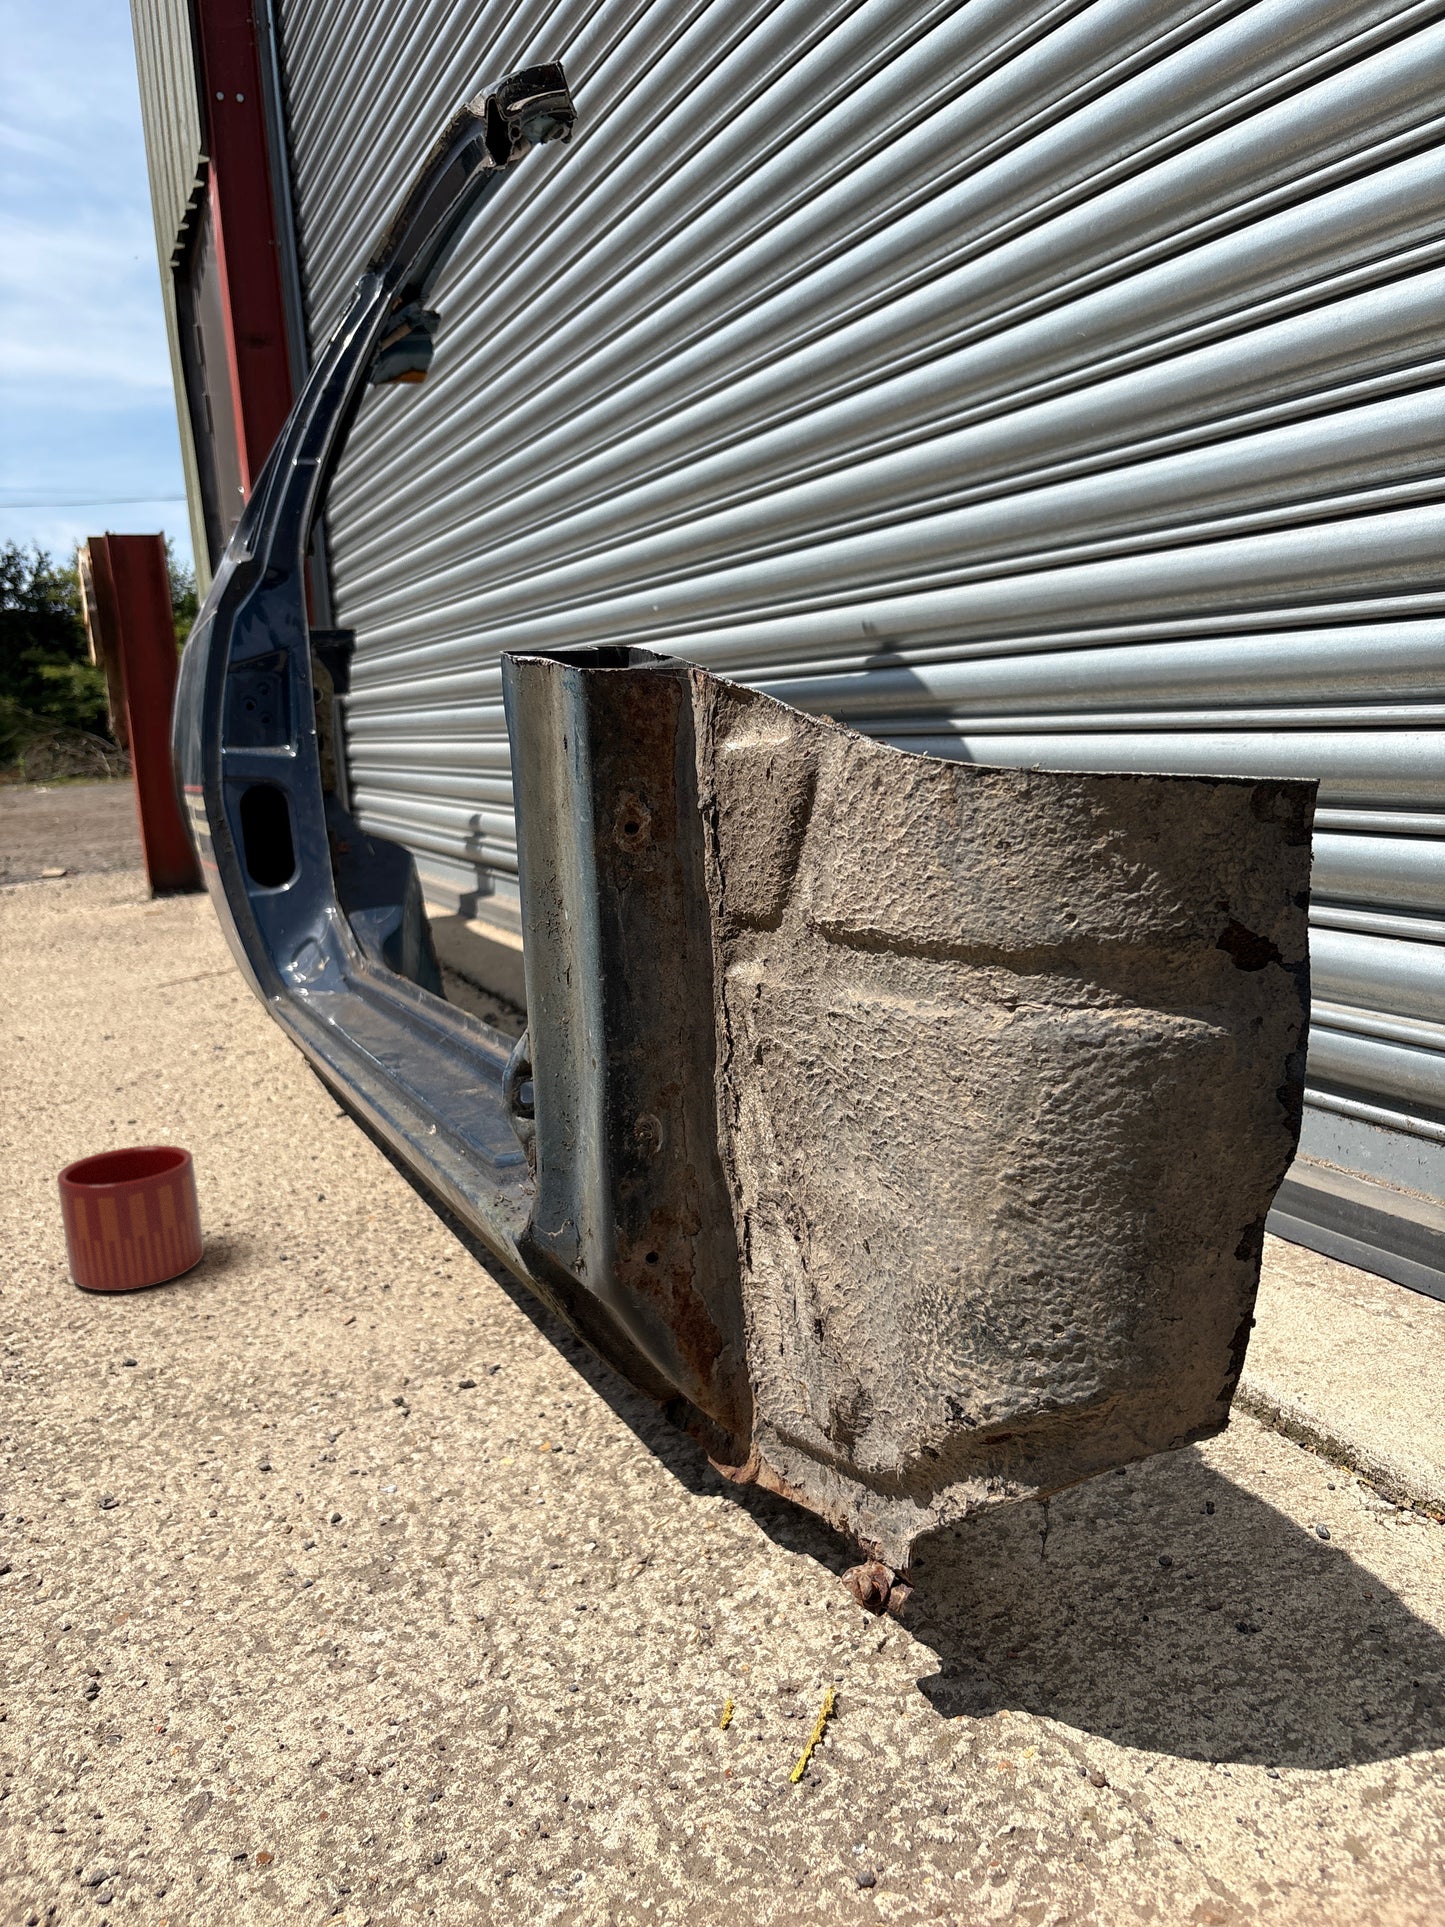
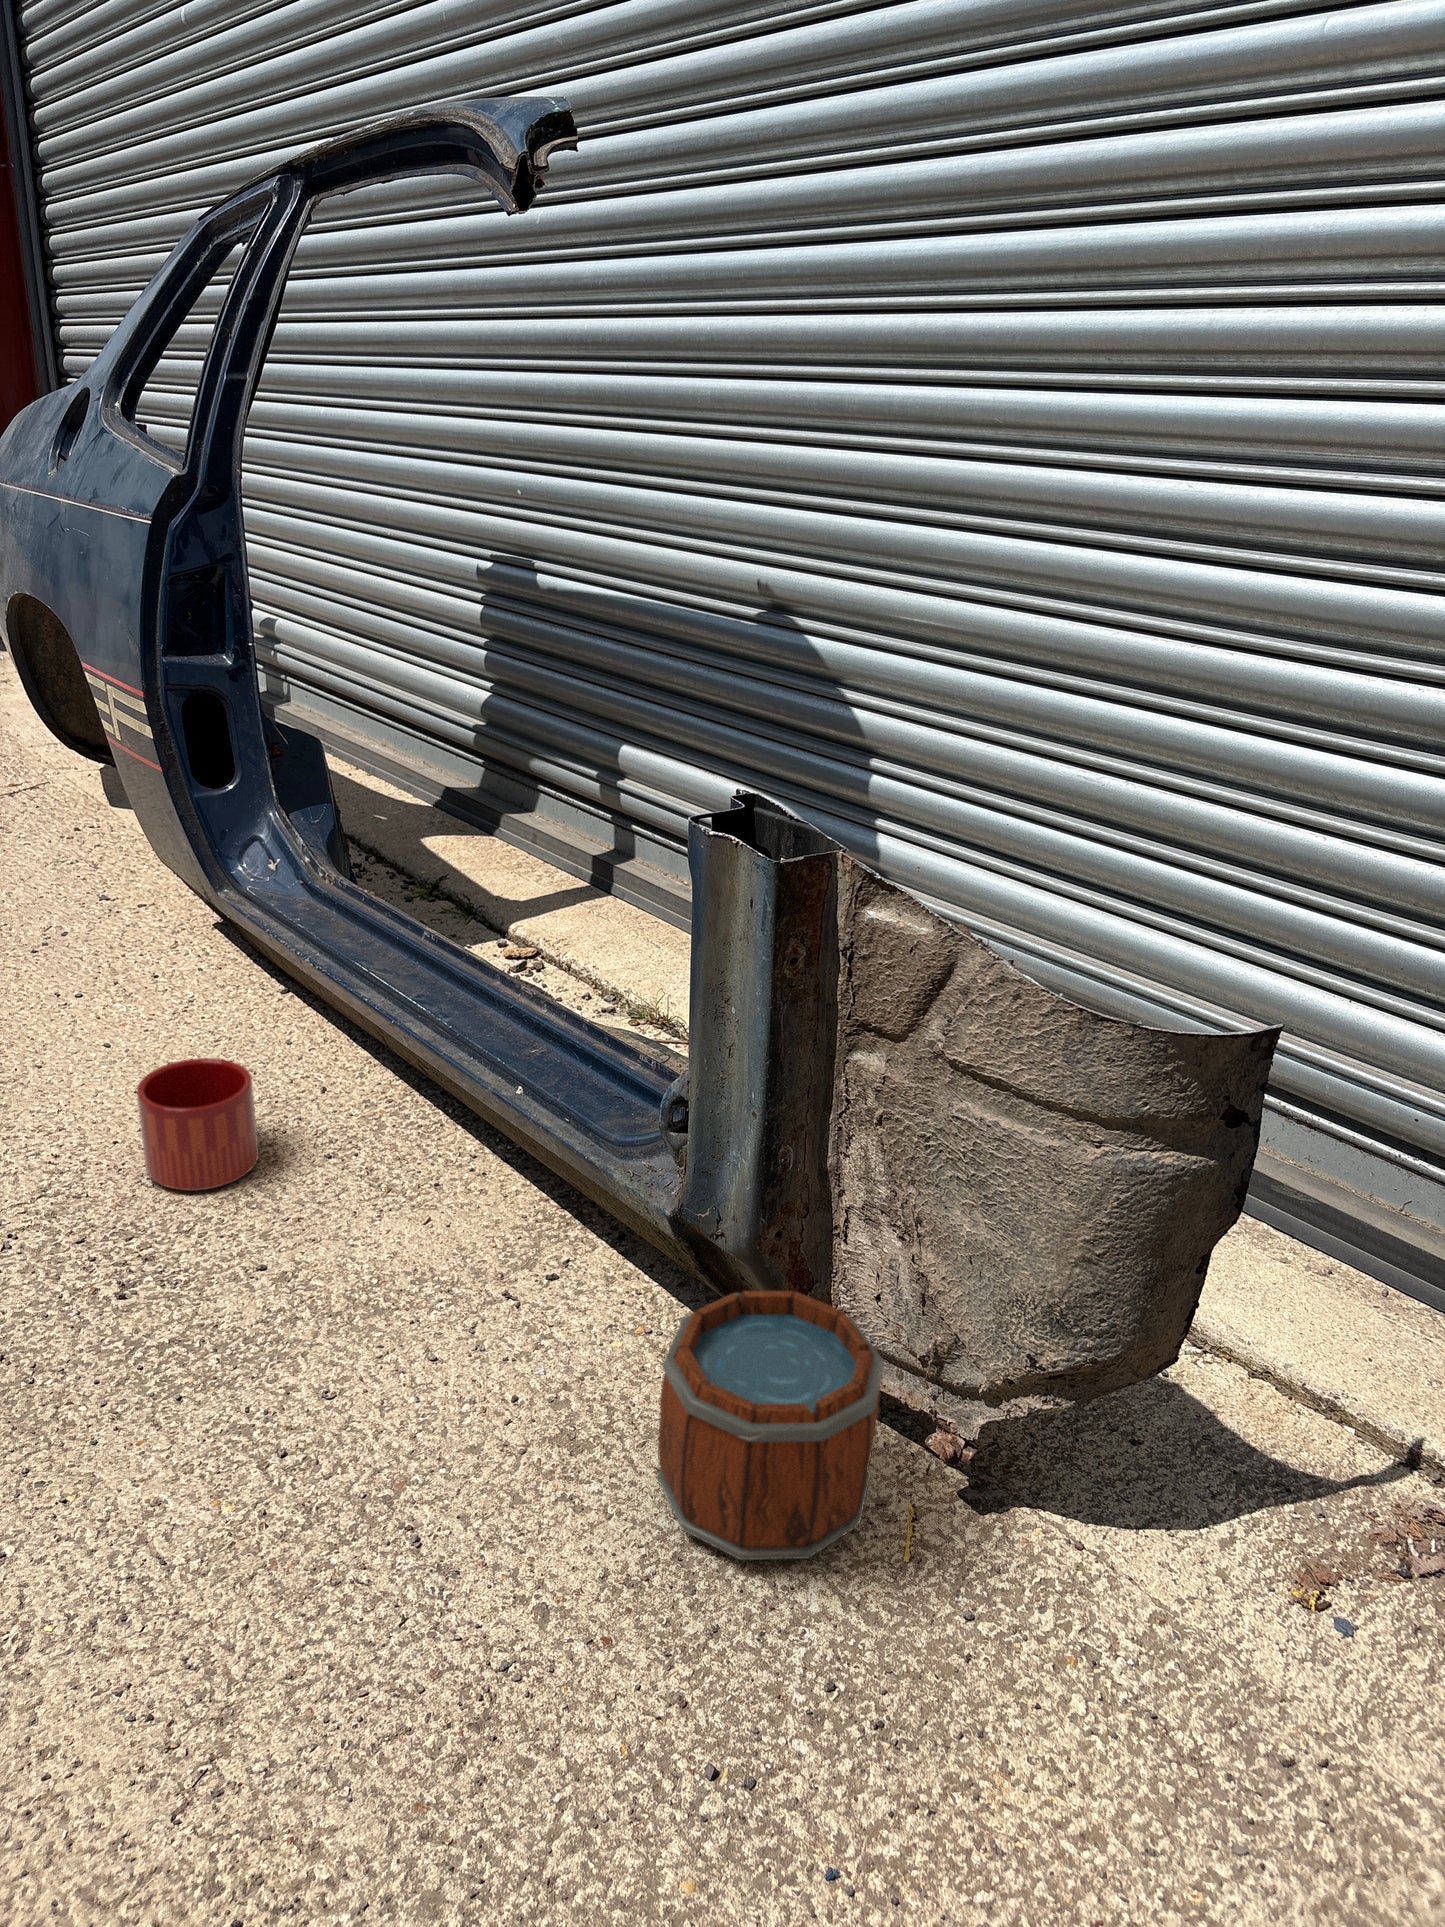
bucket: none [433,1340,776,1759] -> present [657,1291,884,1560]

